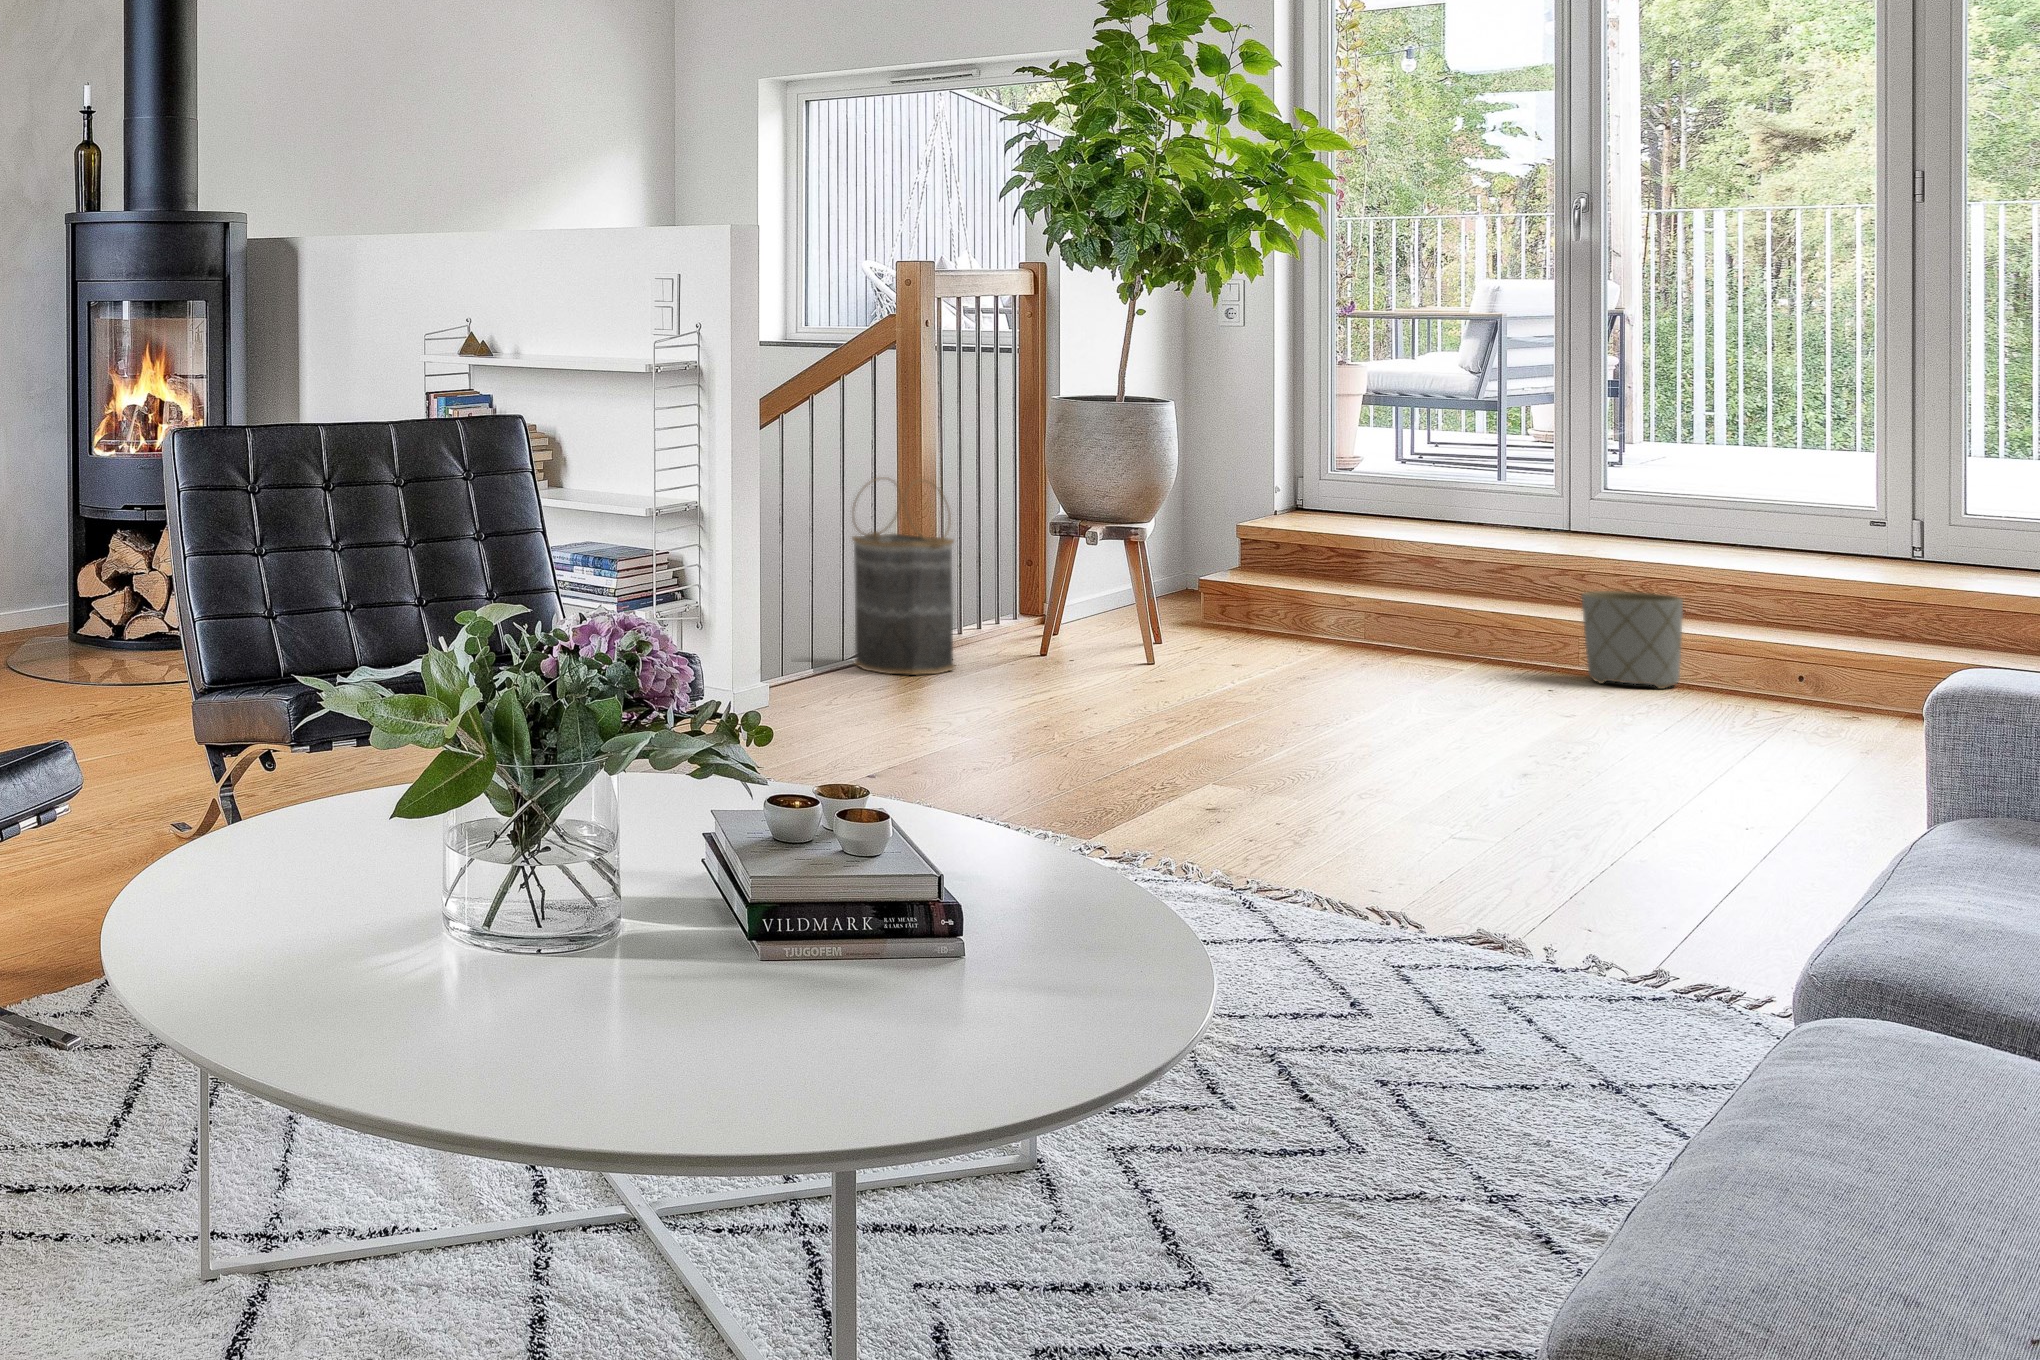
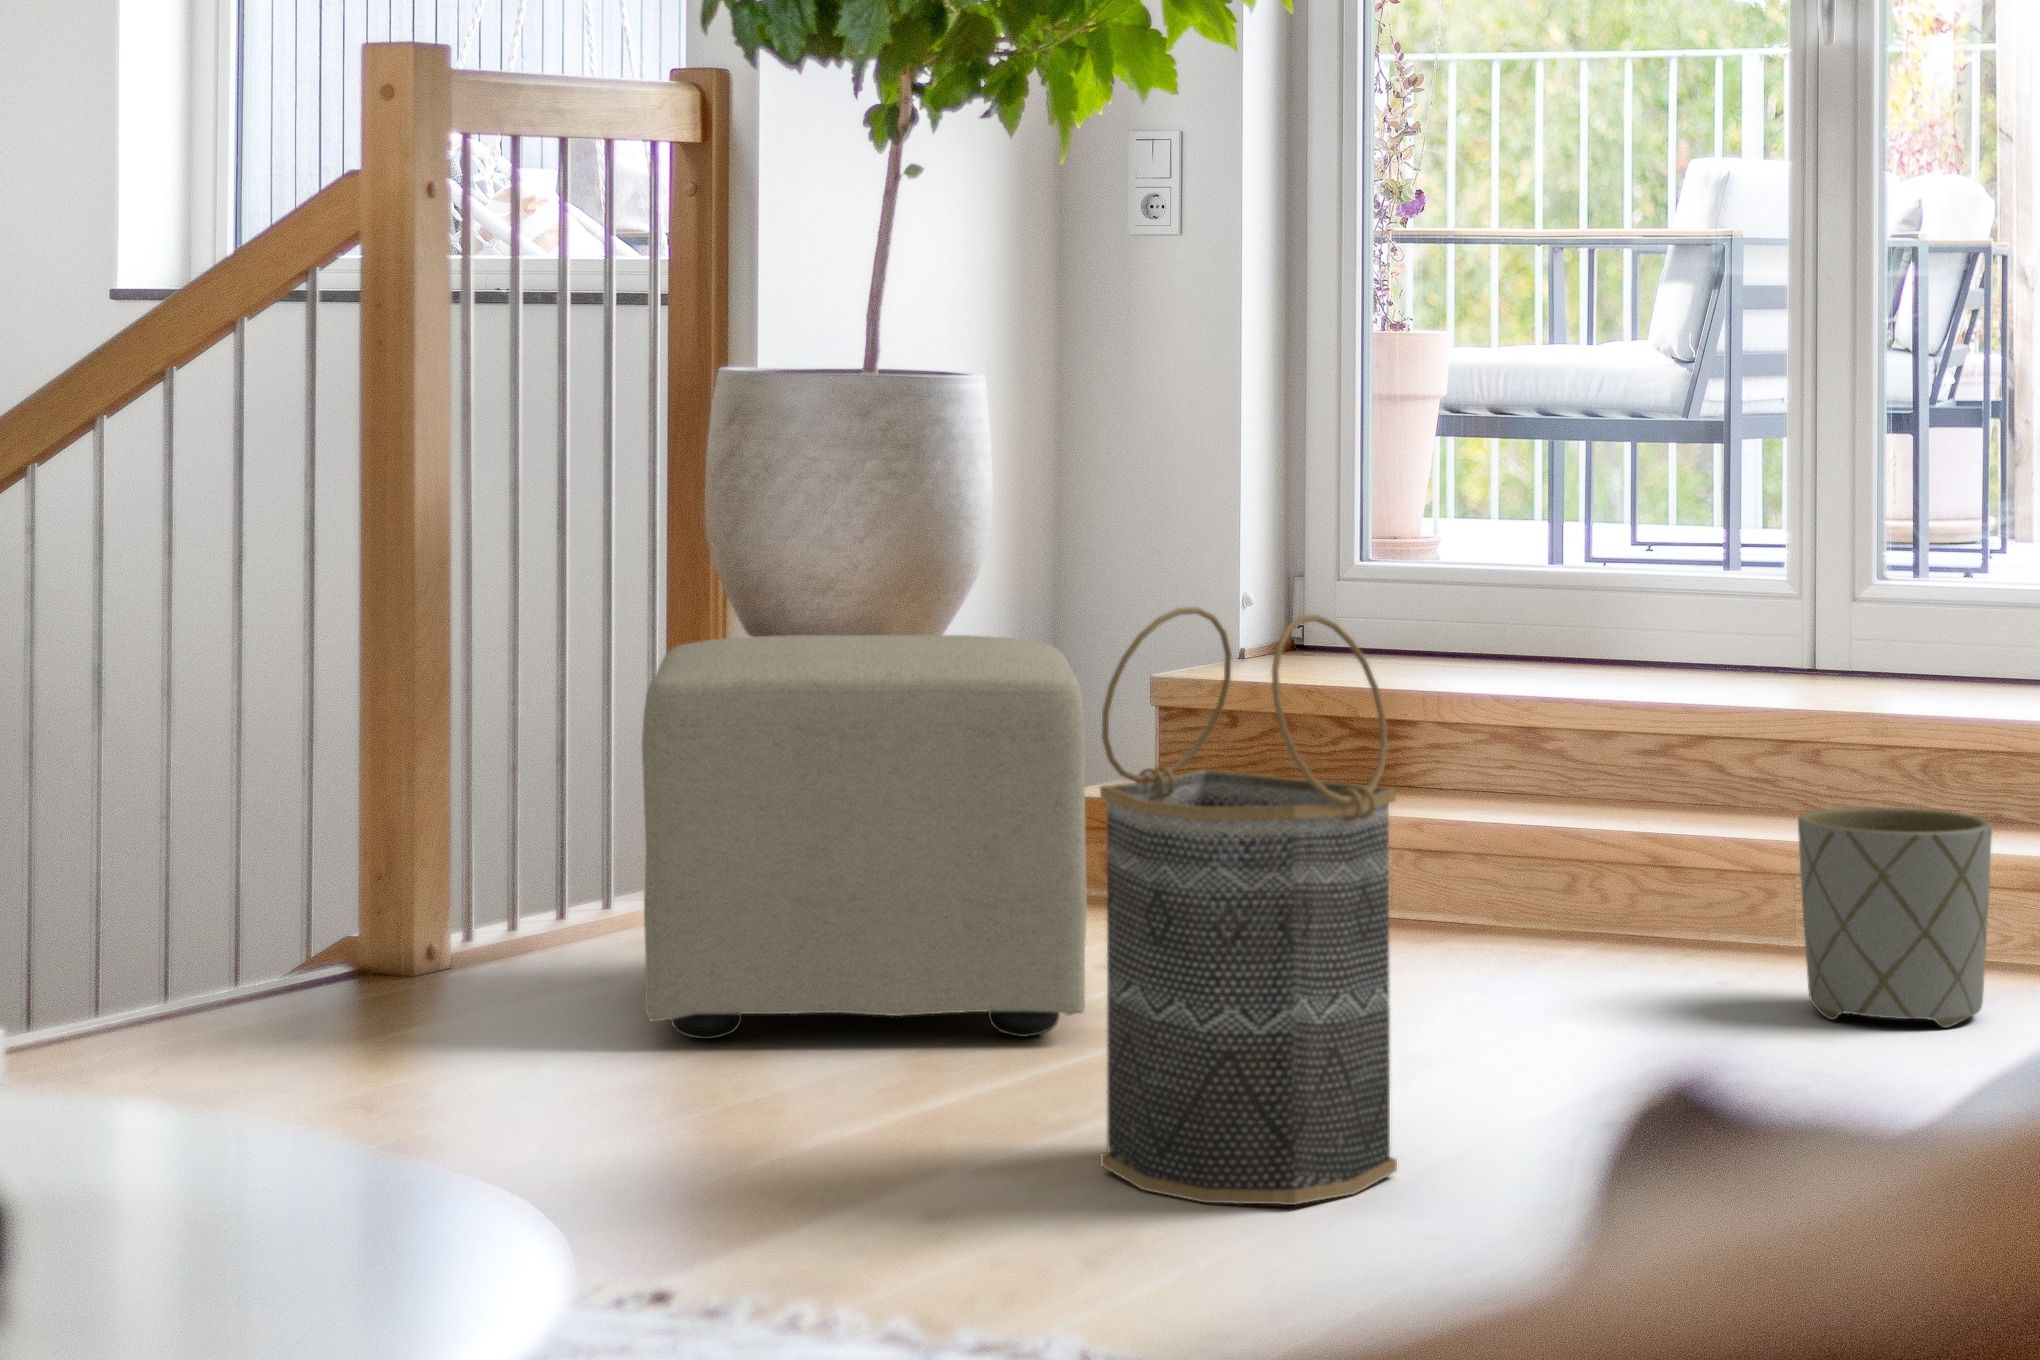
basket: present [852,480,955,675] -> present [1100,607,1397,1205]
ottoman: none [1036,508,1241,674] -> present [642,635,1087,1039]

